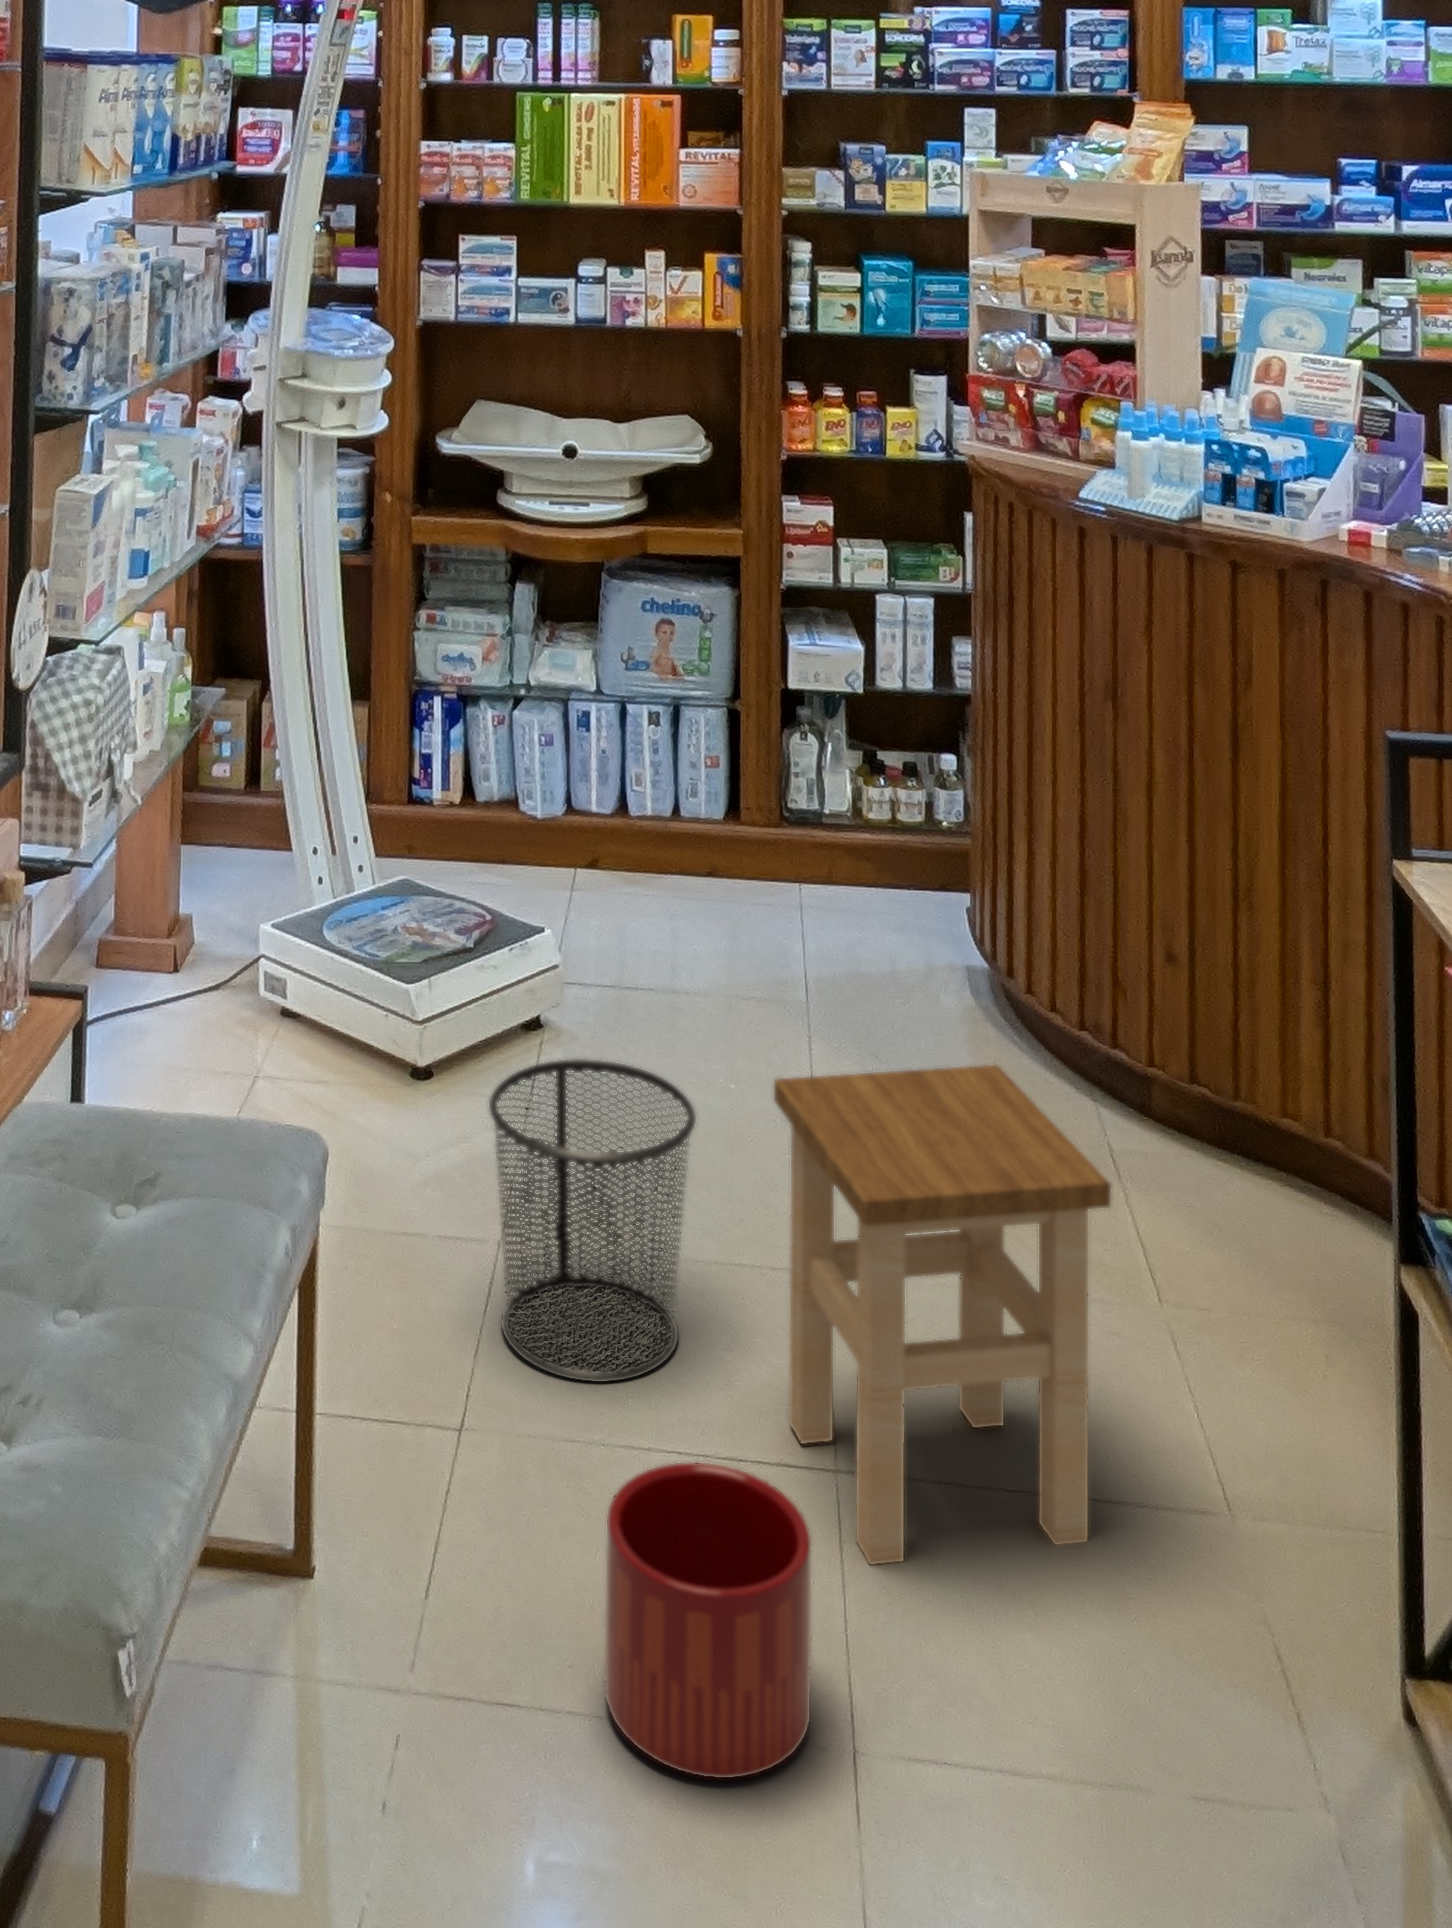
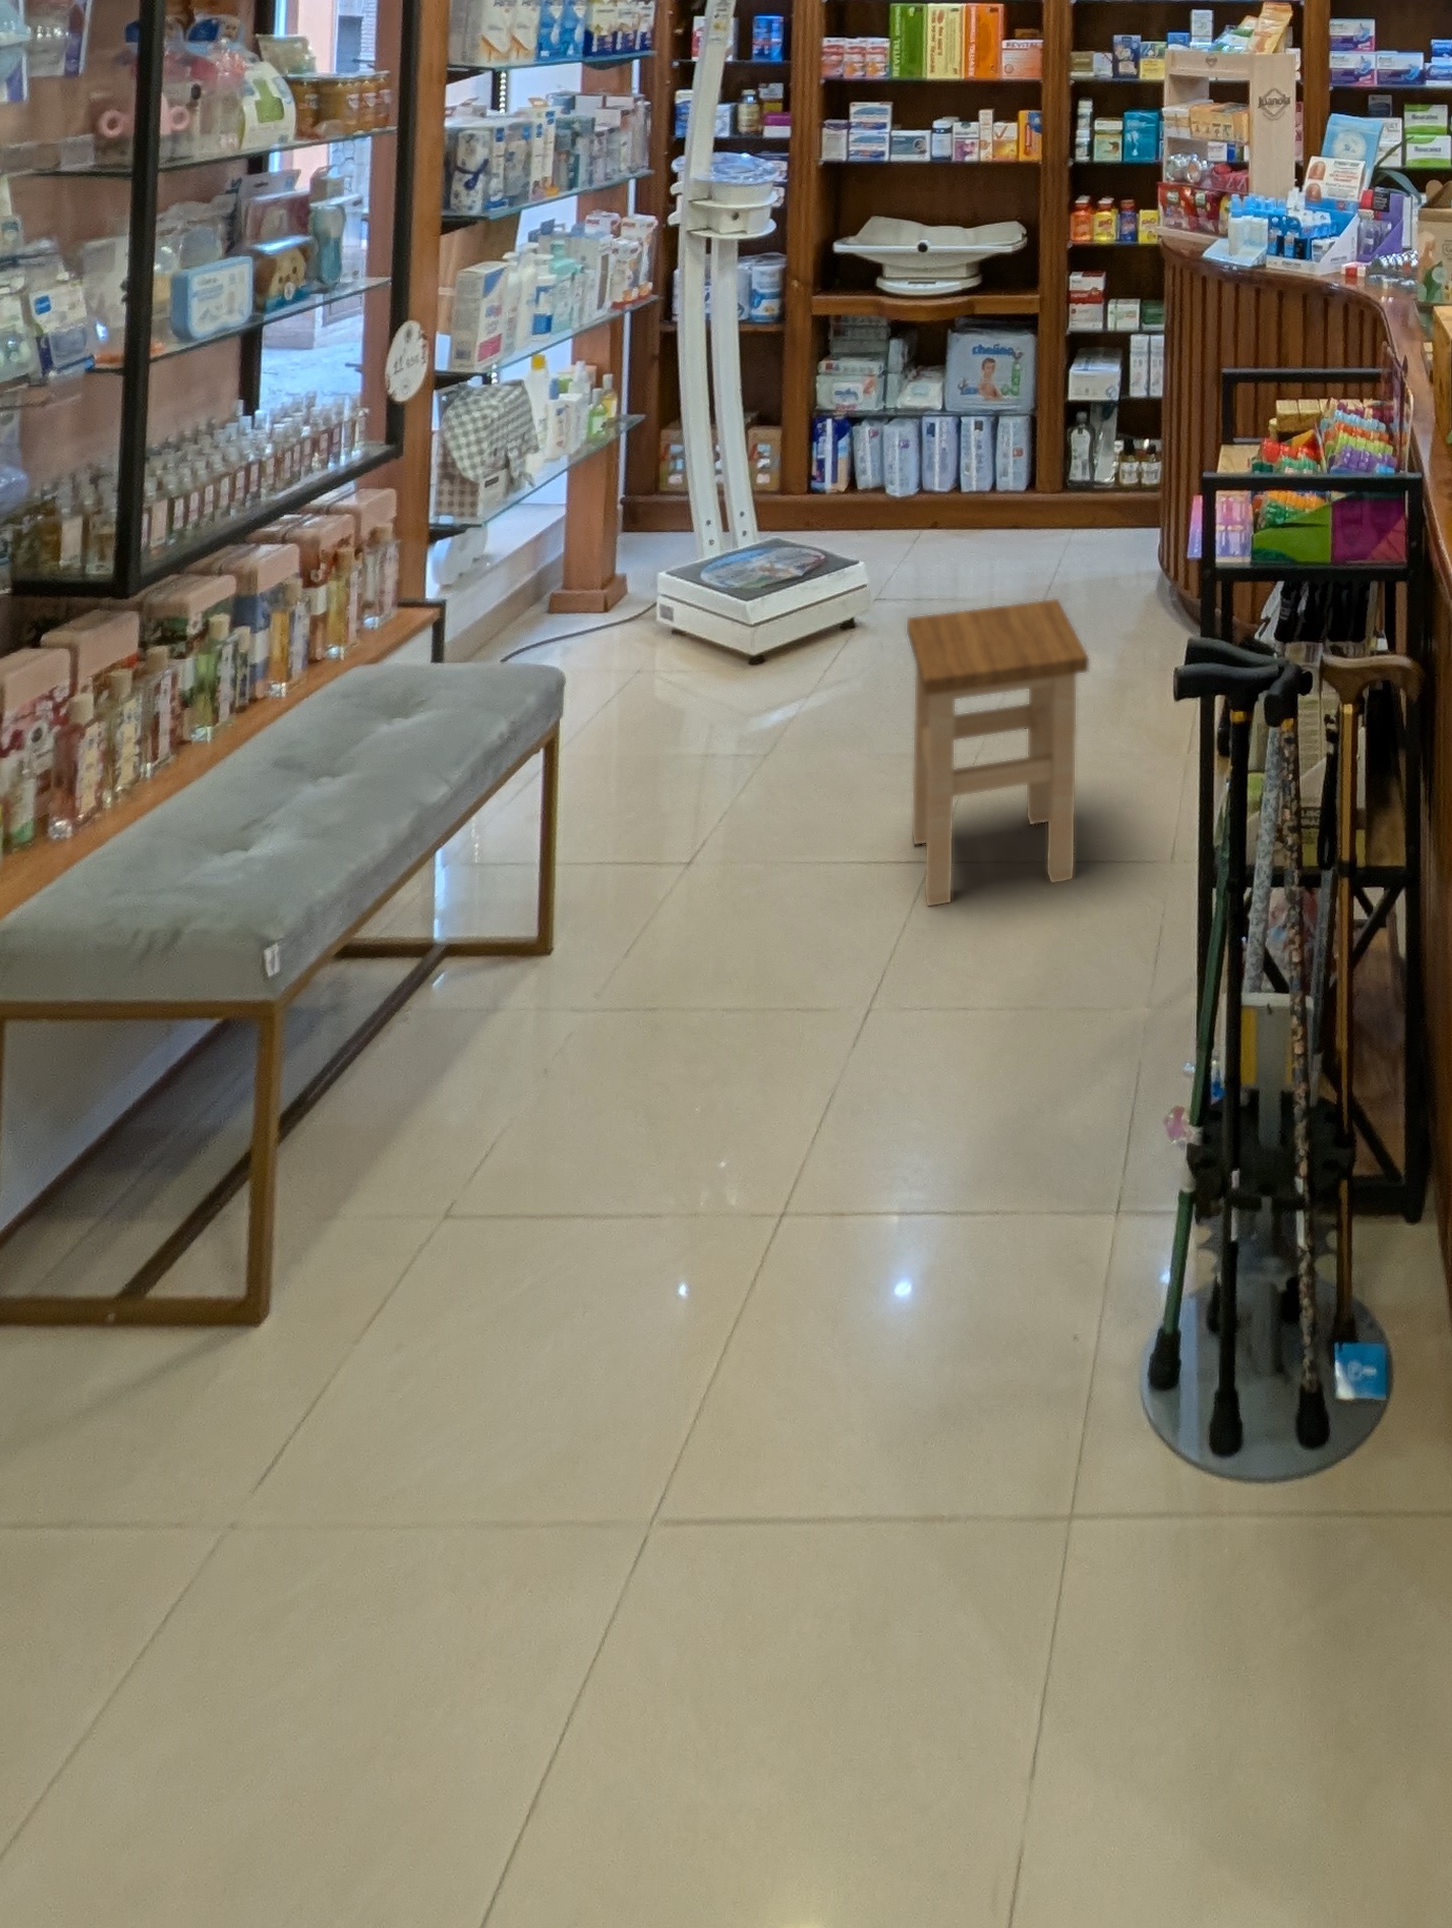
waste bin: present [489,1059,696,1382] -> none [736,624,877,825]
planter: present [605,1463,811,1778] -> none [716,849,853,1032]

